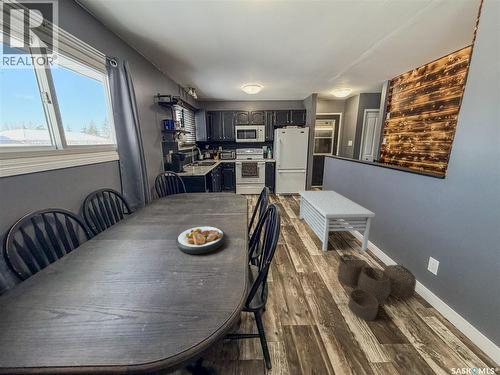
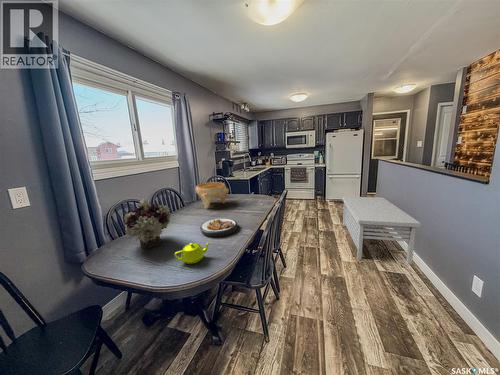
decorative bowl: none [151,180,195,214] -> present [196,182,229,209]
flower arrangement: none [46,210,137,289] -> present [123,199,171,249]
woven basket: present [338,251,416,321] -> none [363,259,457,330]
teapot: none [161,266,211,305] -> present [174,242,210,264]

